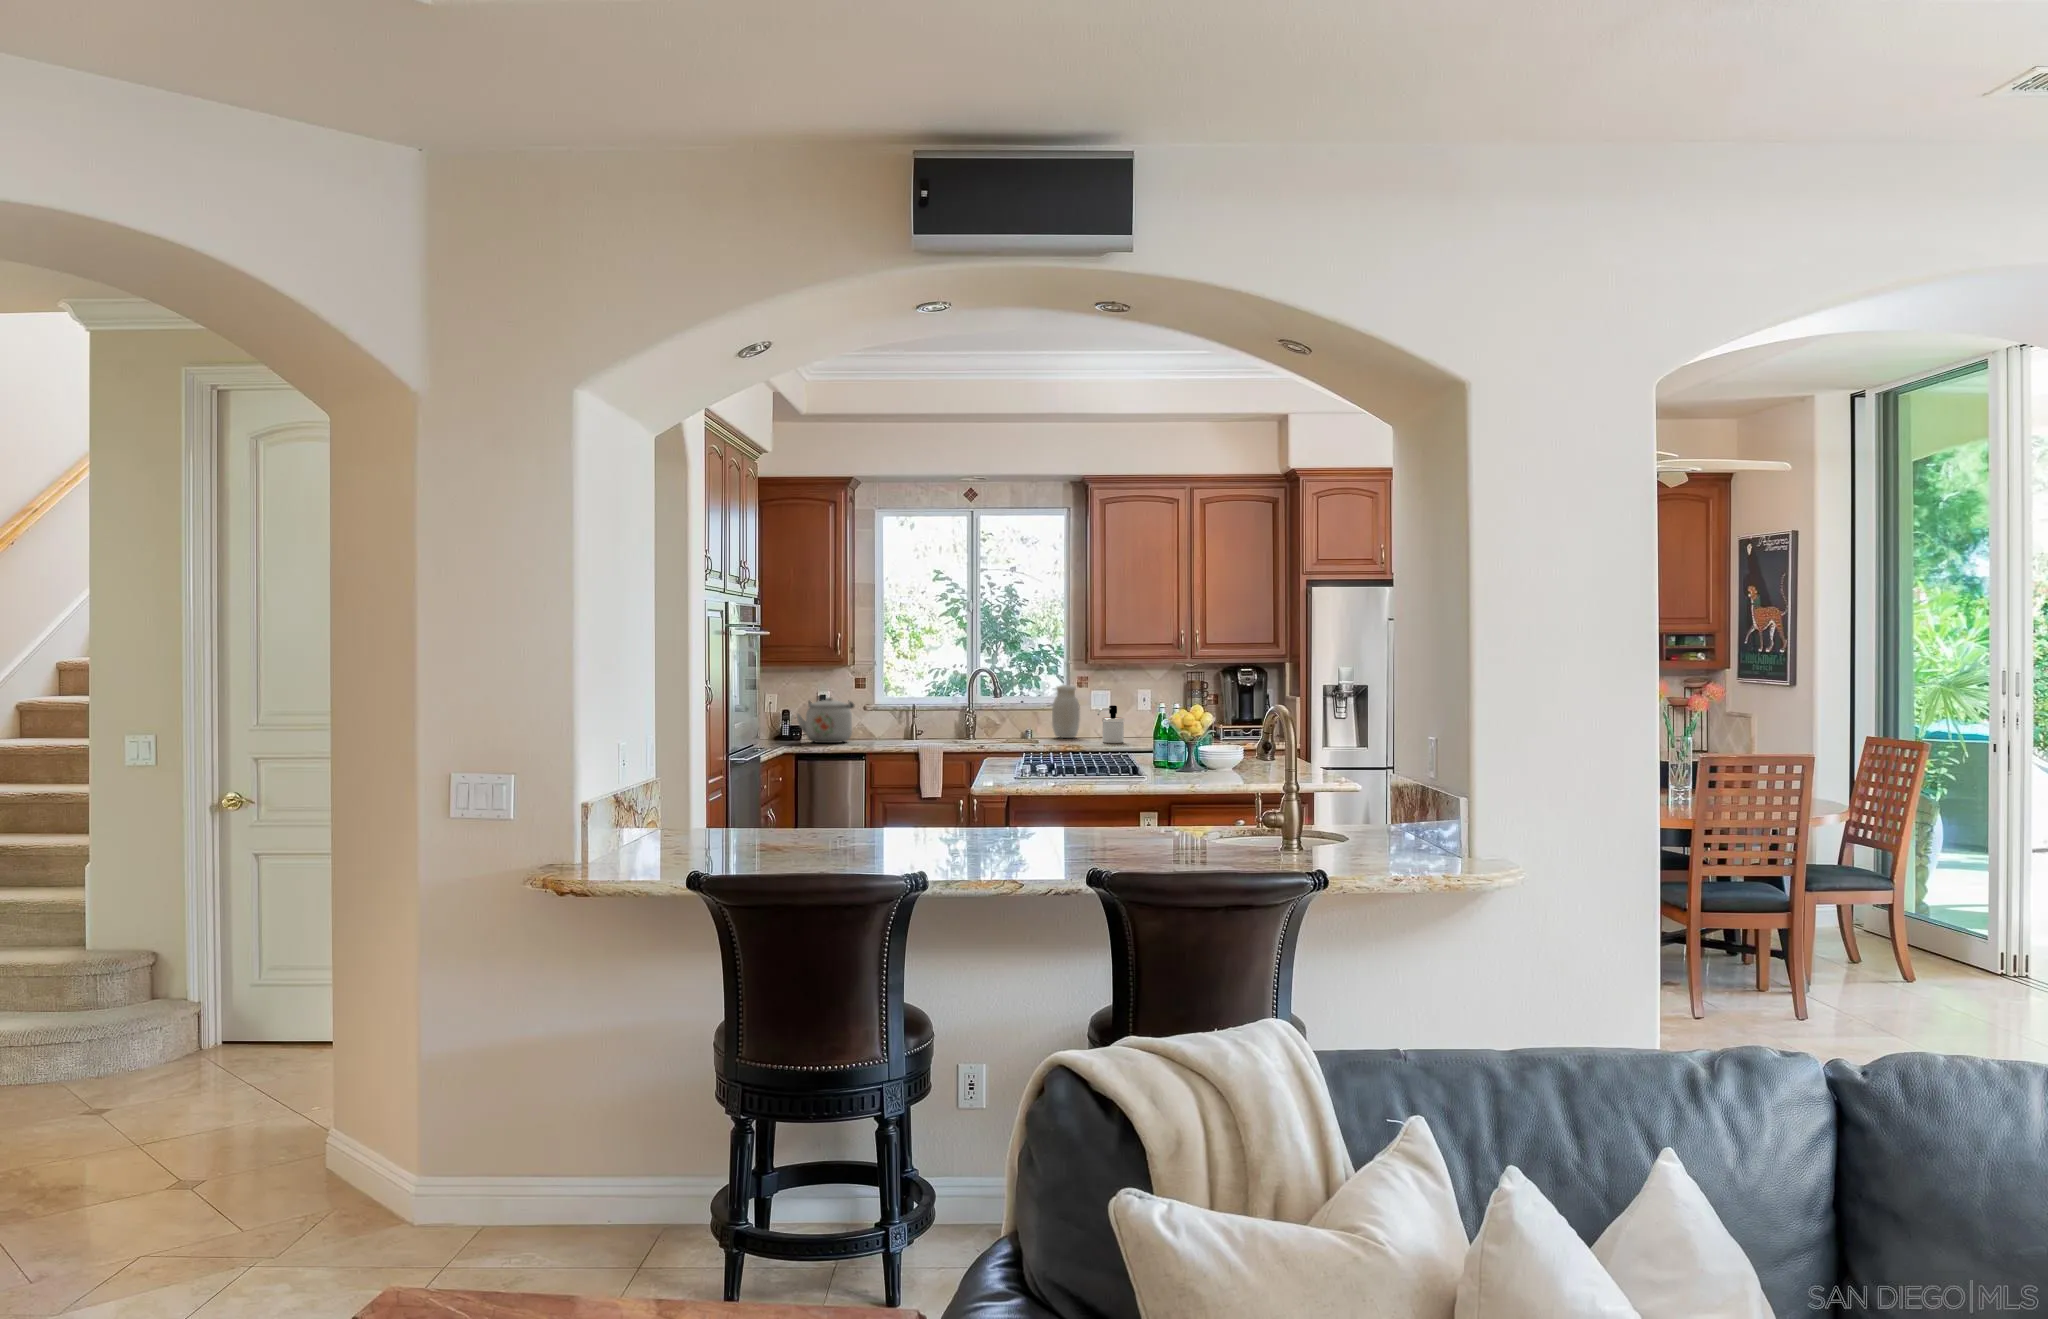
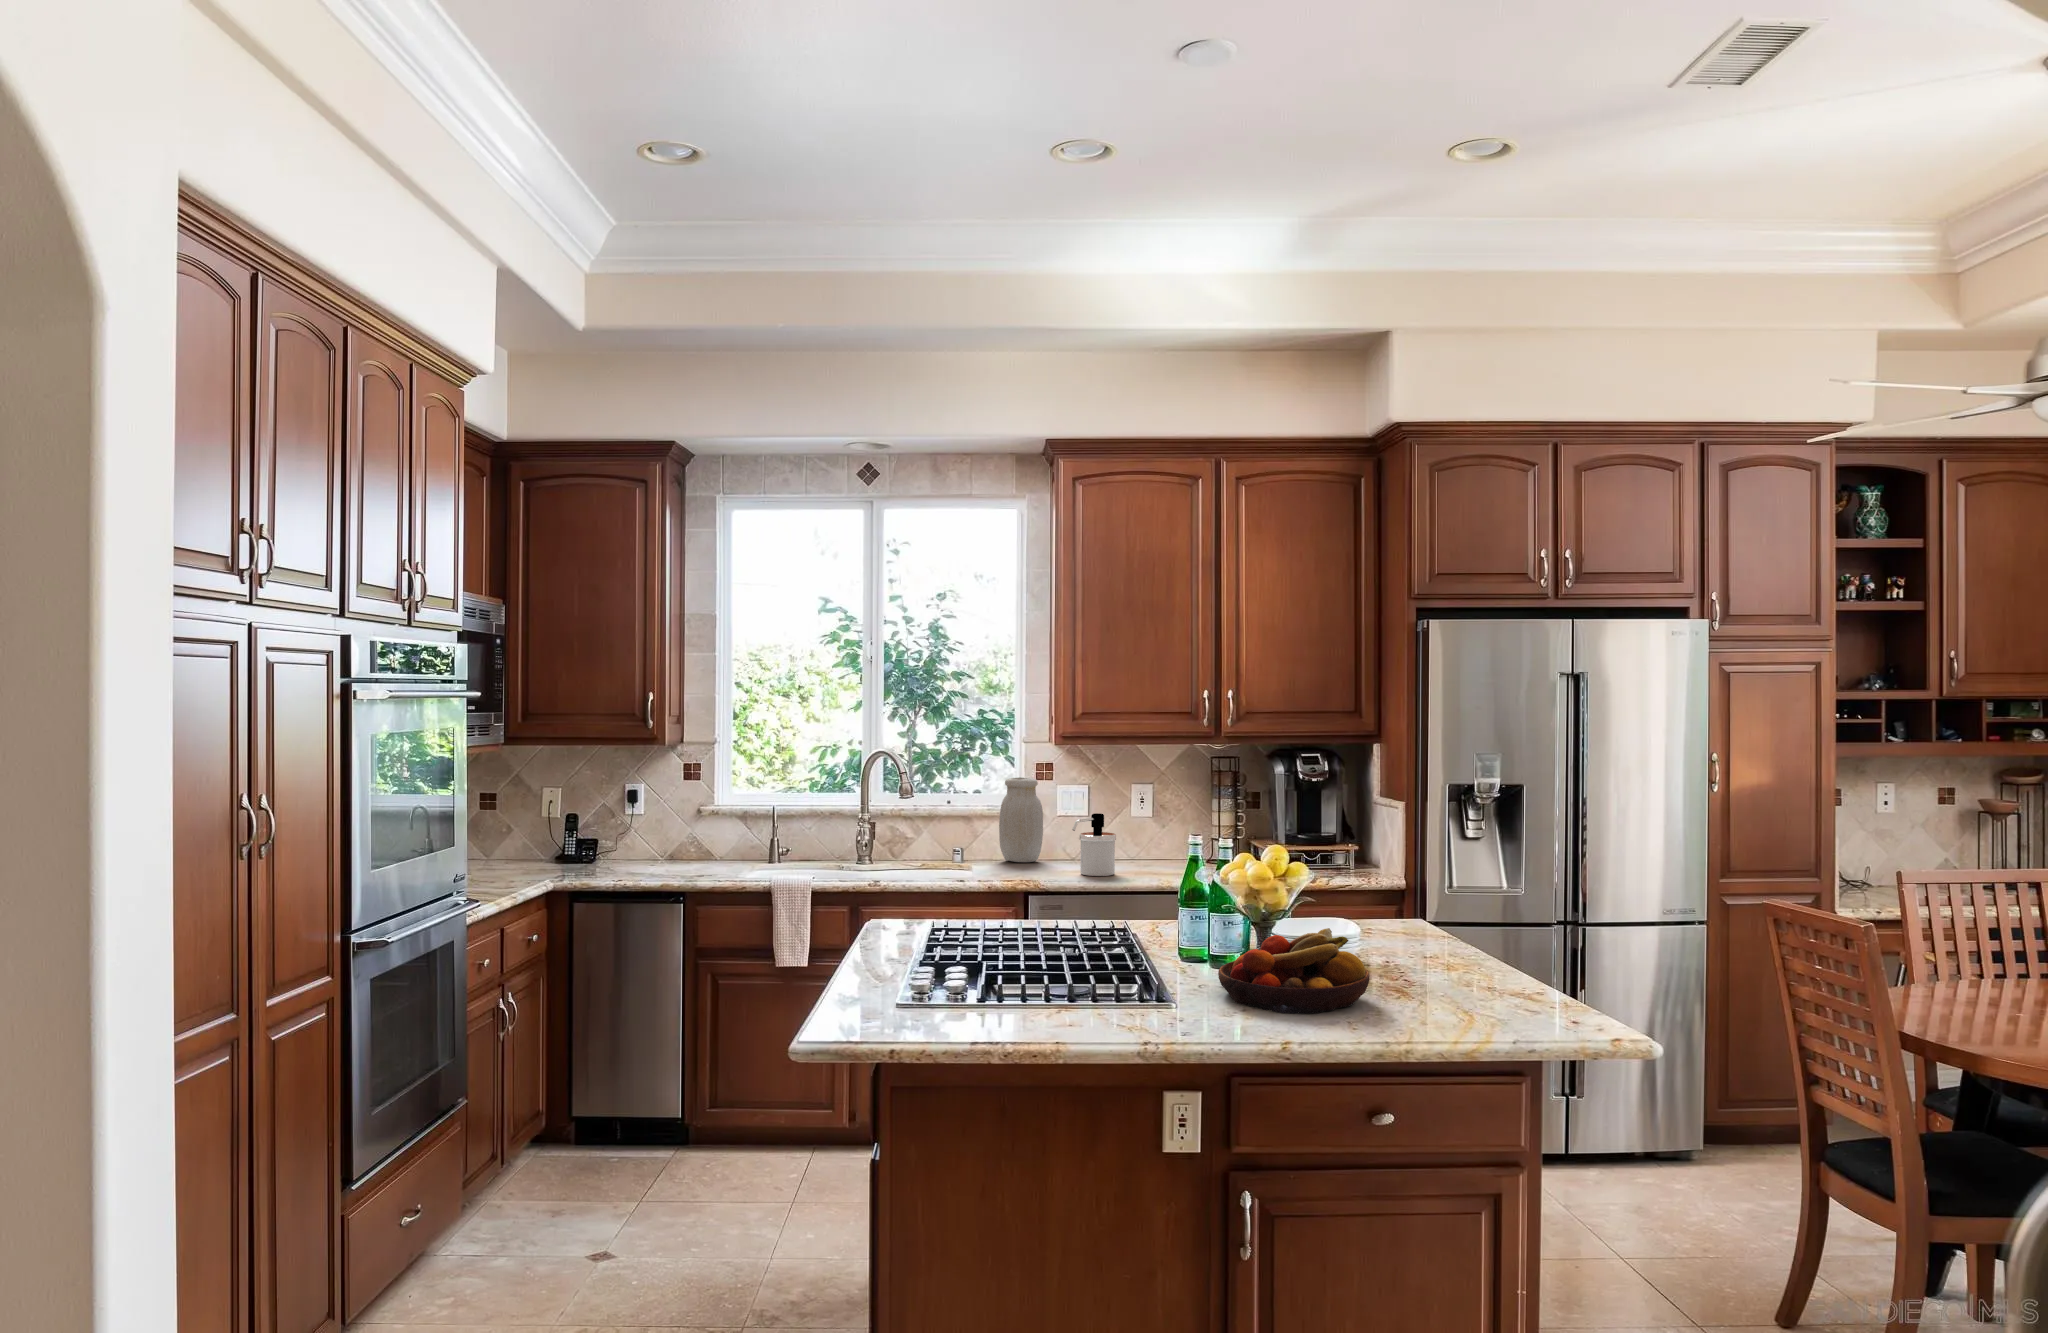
kettle: present [797,698,854,743] -> none [578,798,679,875]
fruit bowl: none [1164,744,1236,778] -> present [1218,928,1370,1014]

